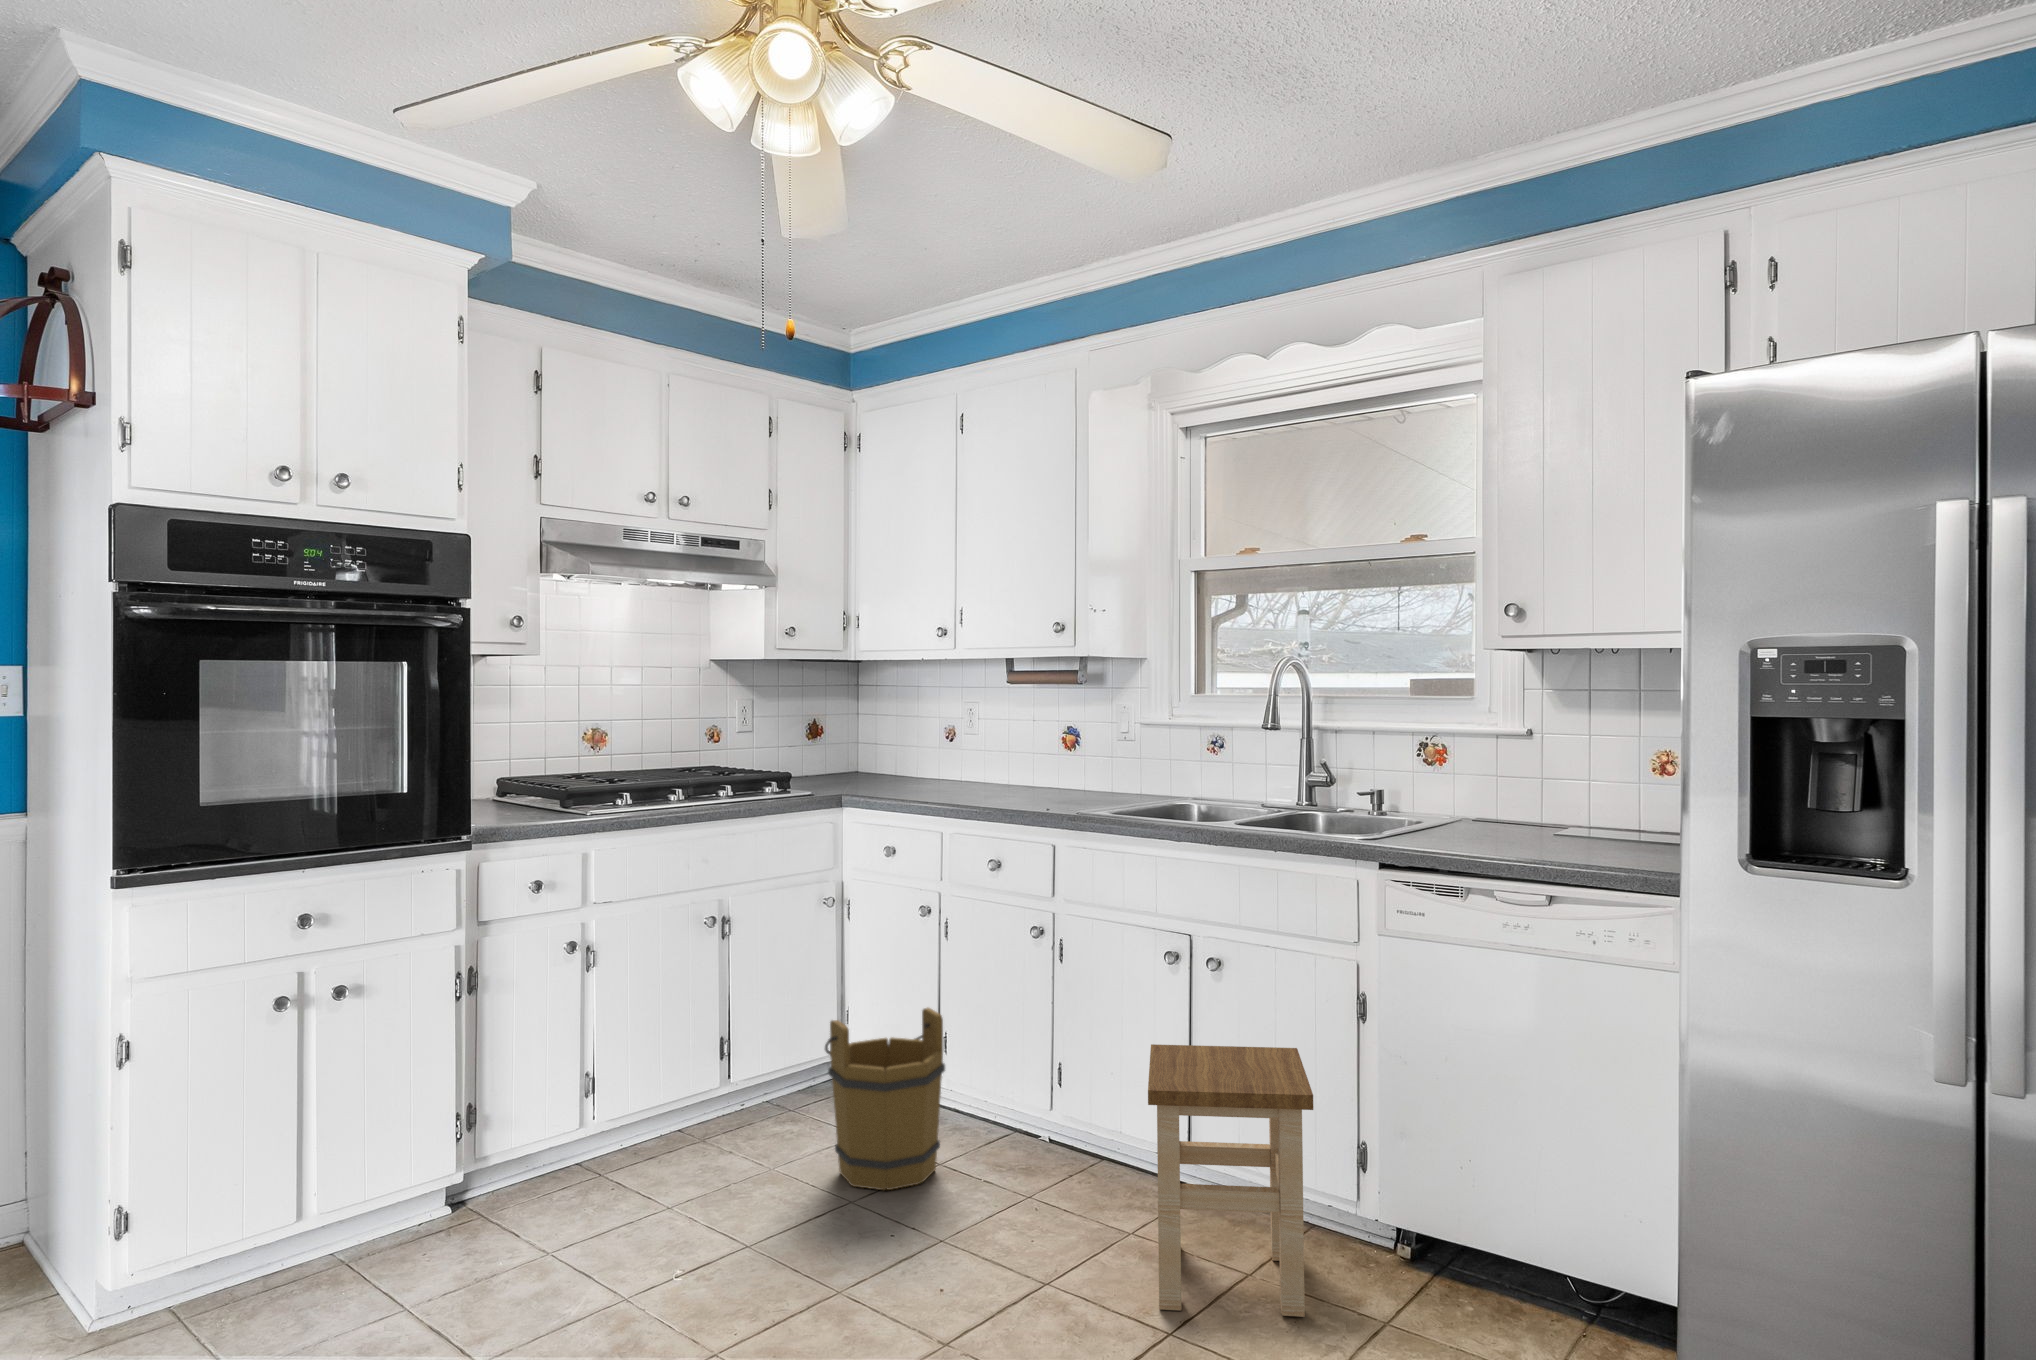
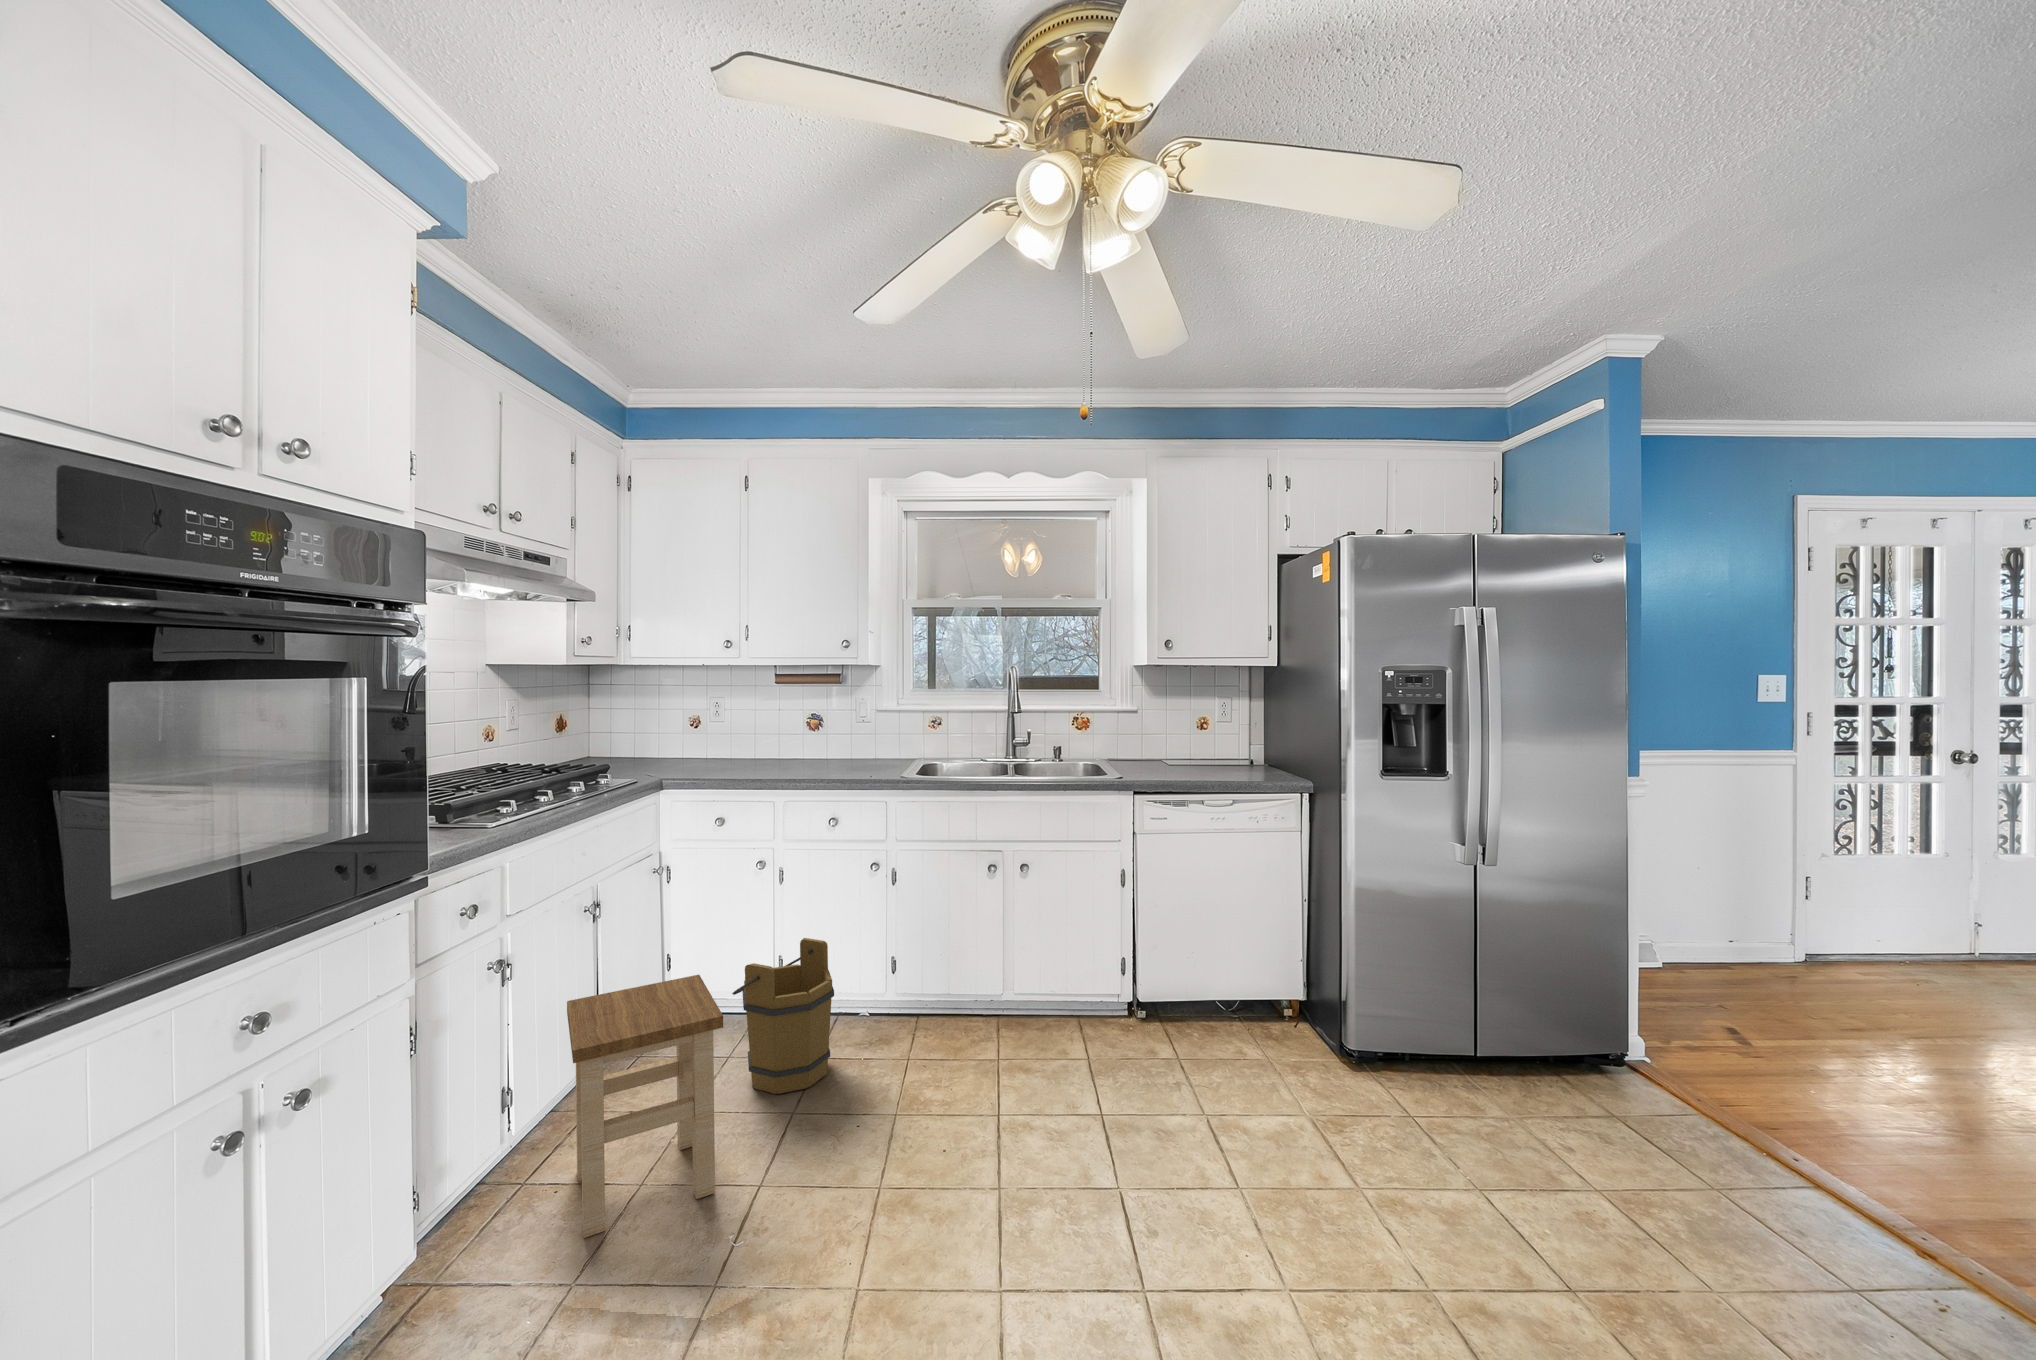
stool: present [1148,1044,1313,1317] -> present [567,975,723,1238]

